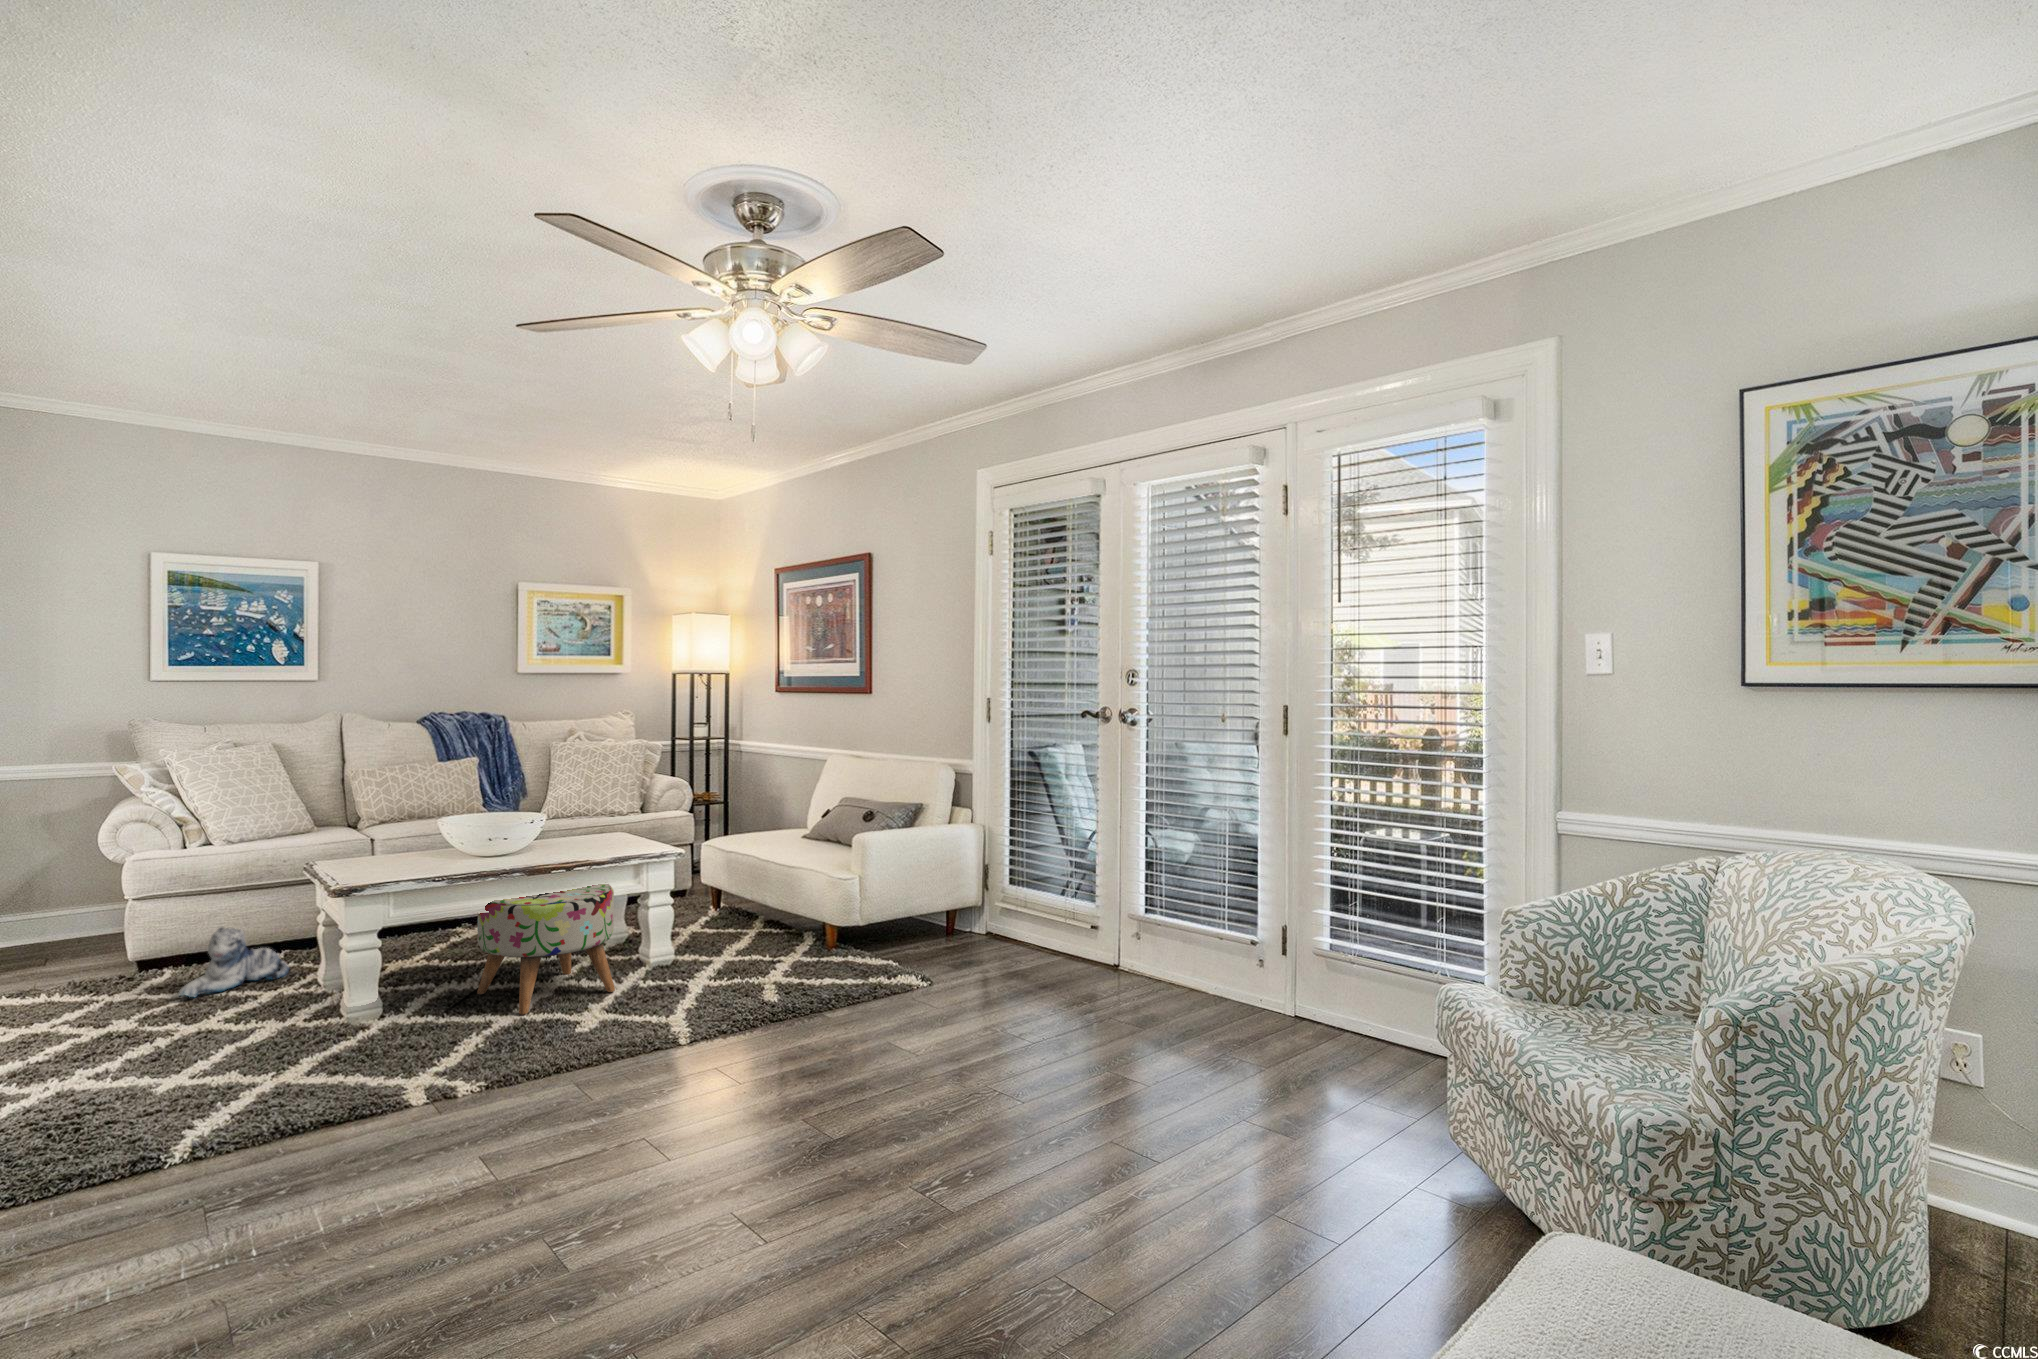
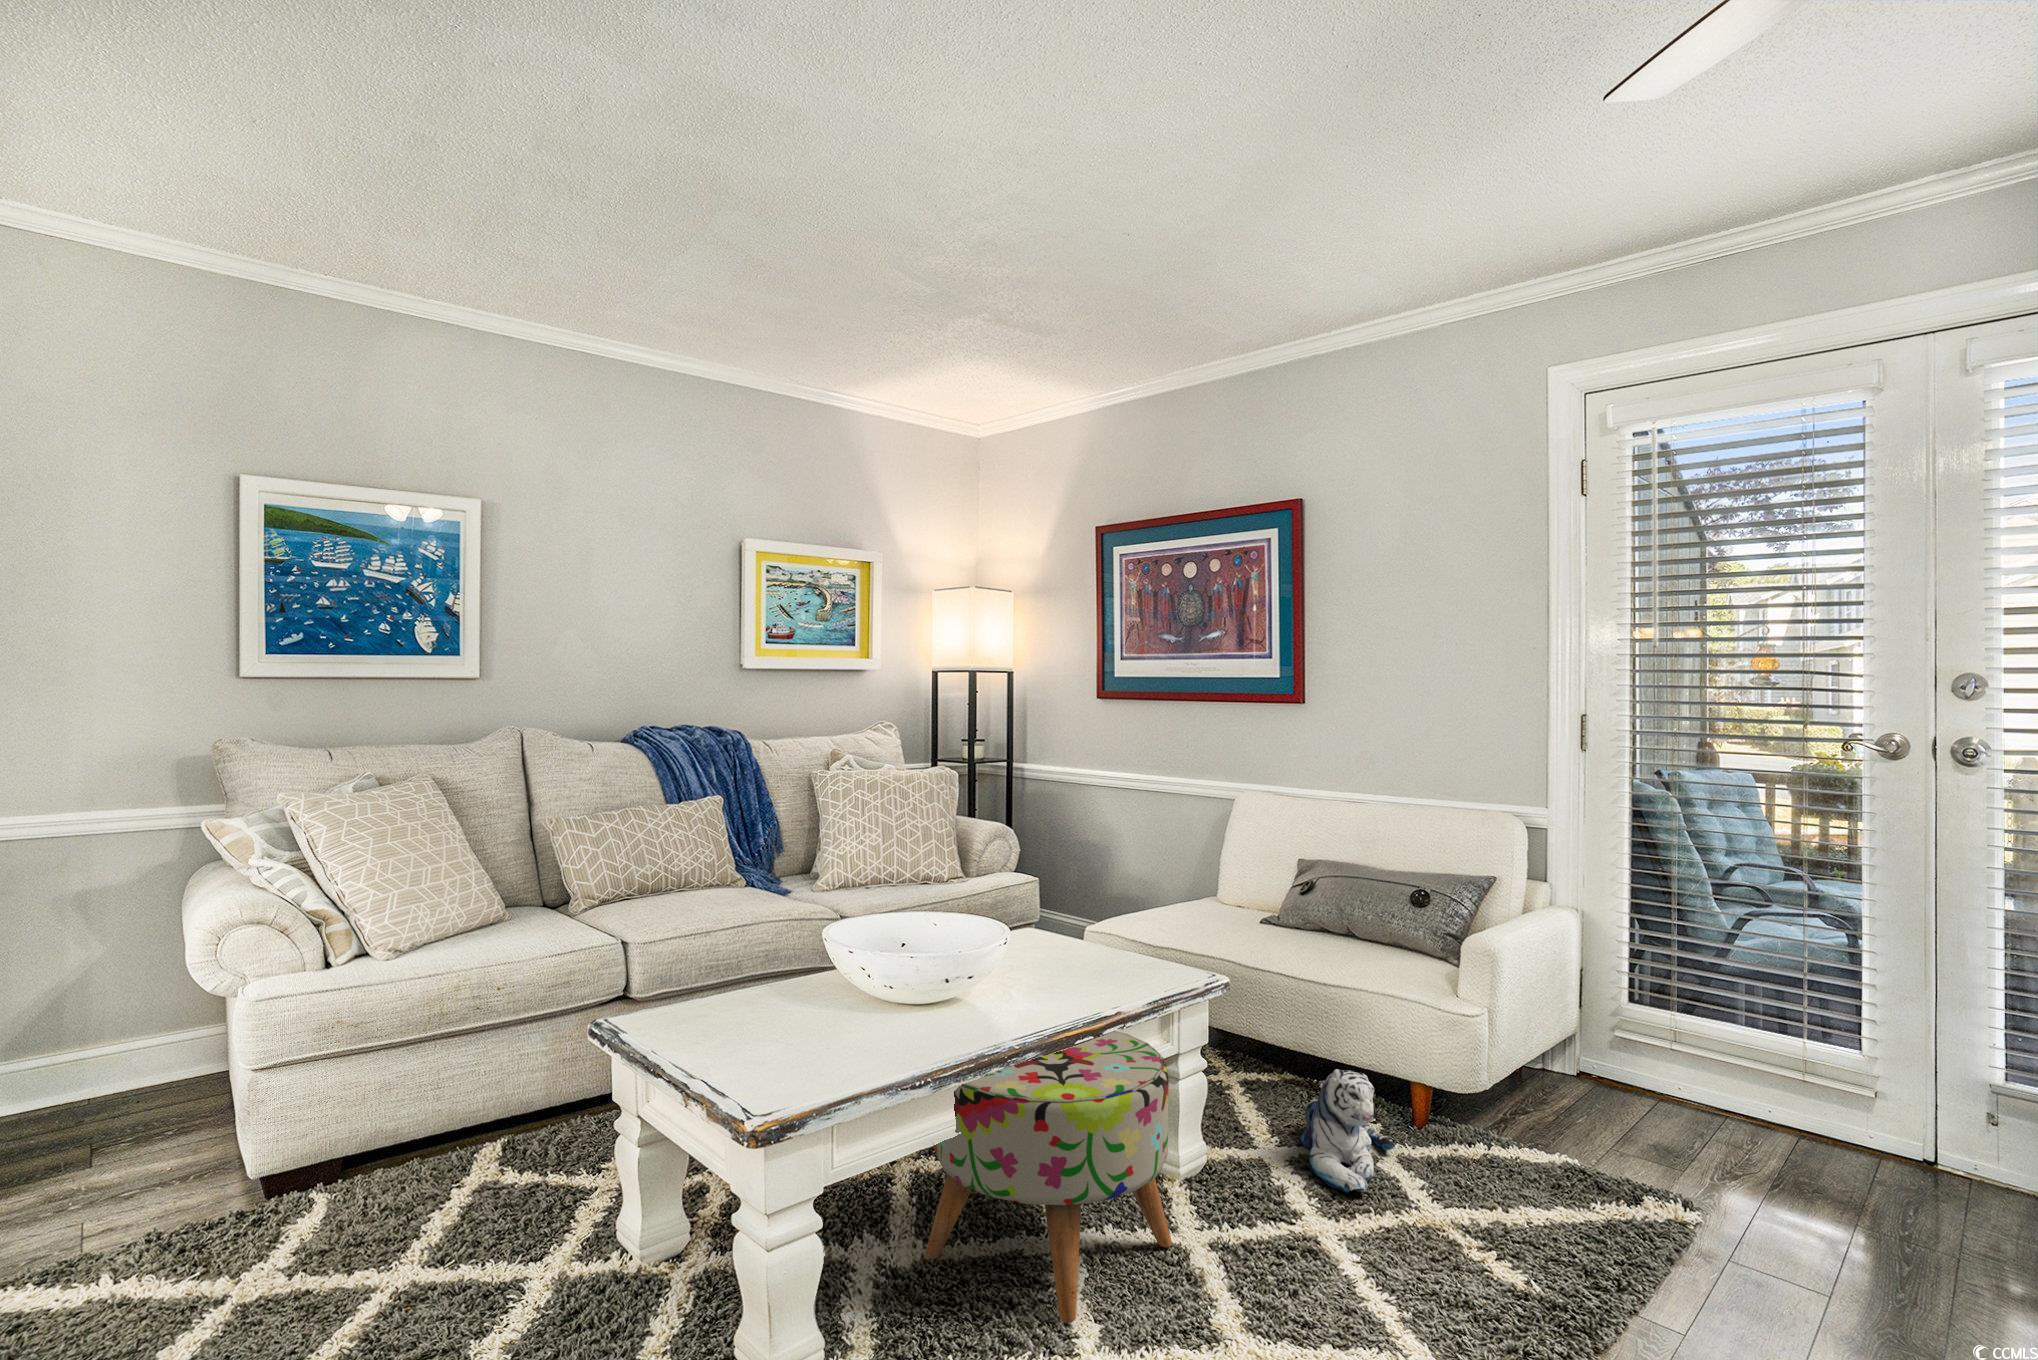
plush toy: present [178,927,289,997] -> present [1299,1069,1394,1193]

